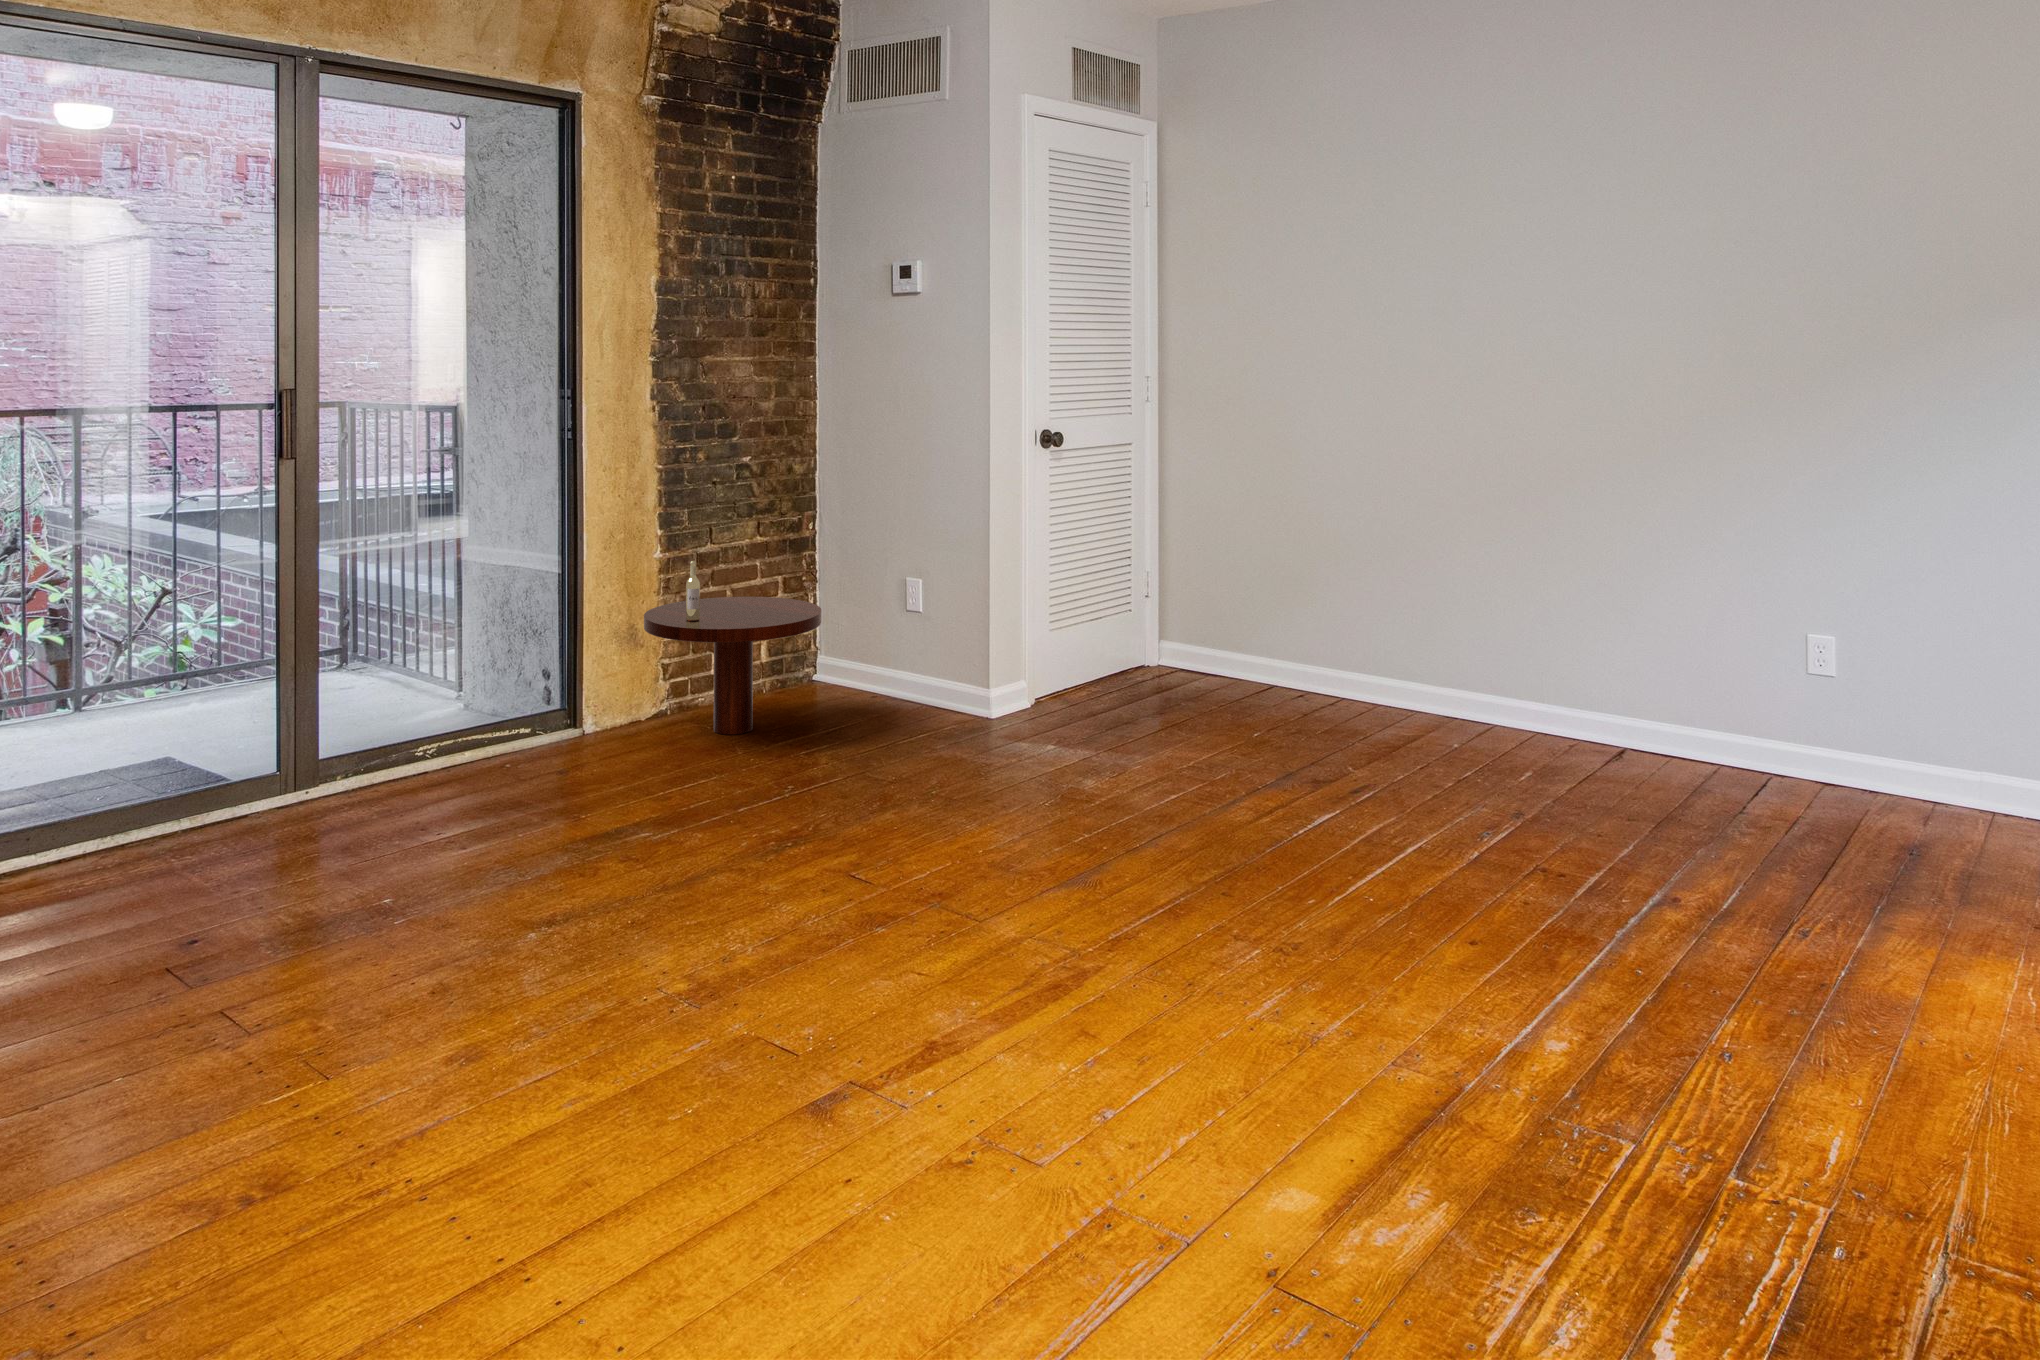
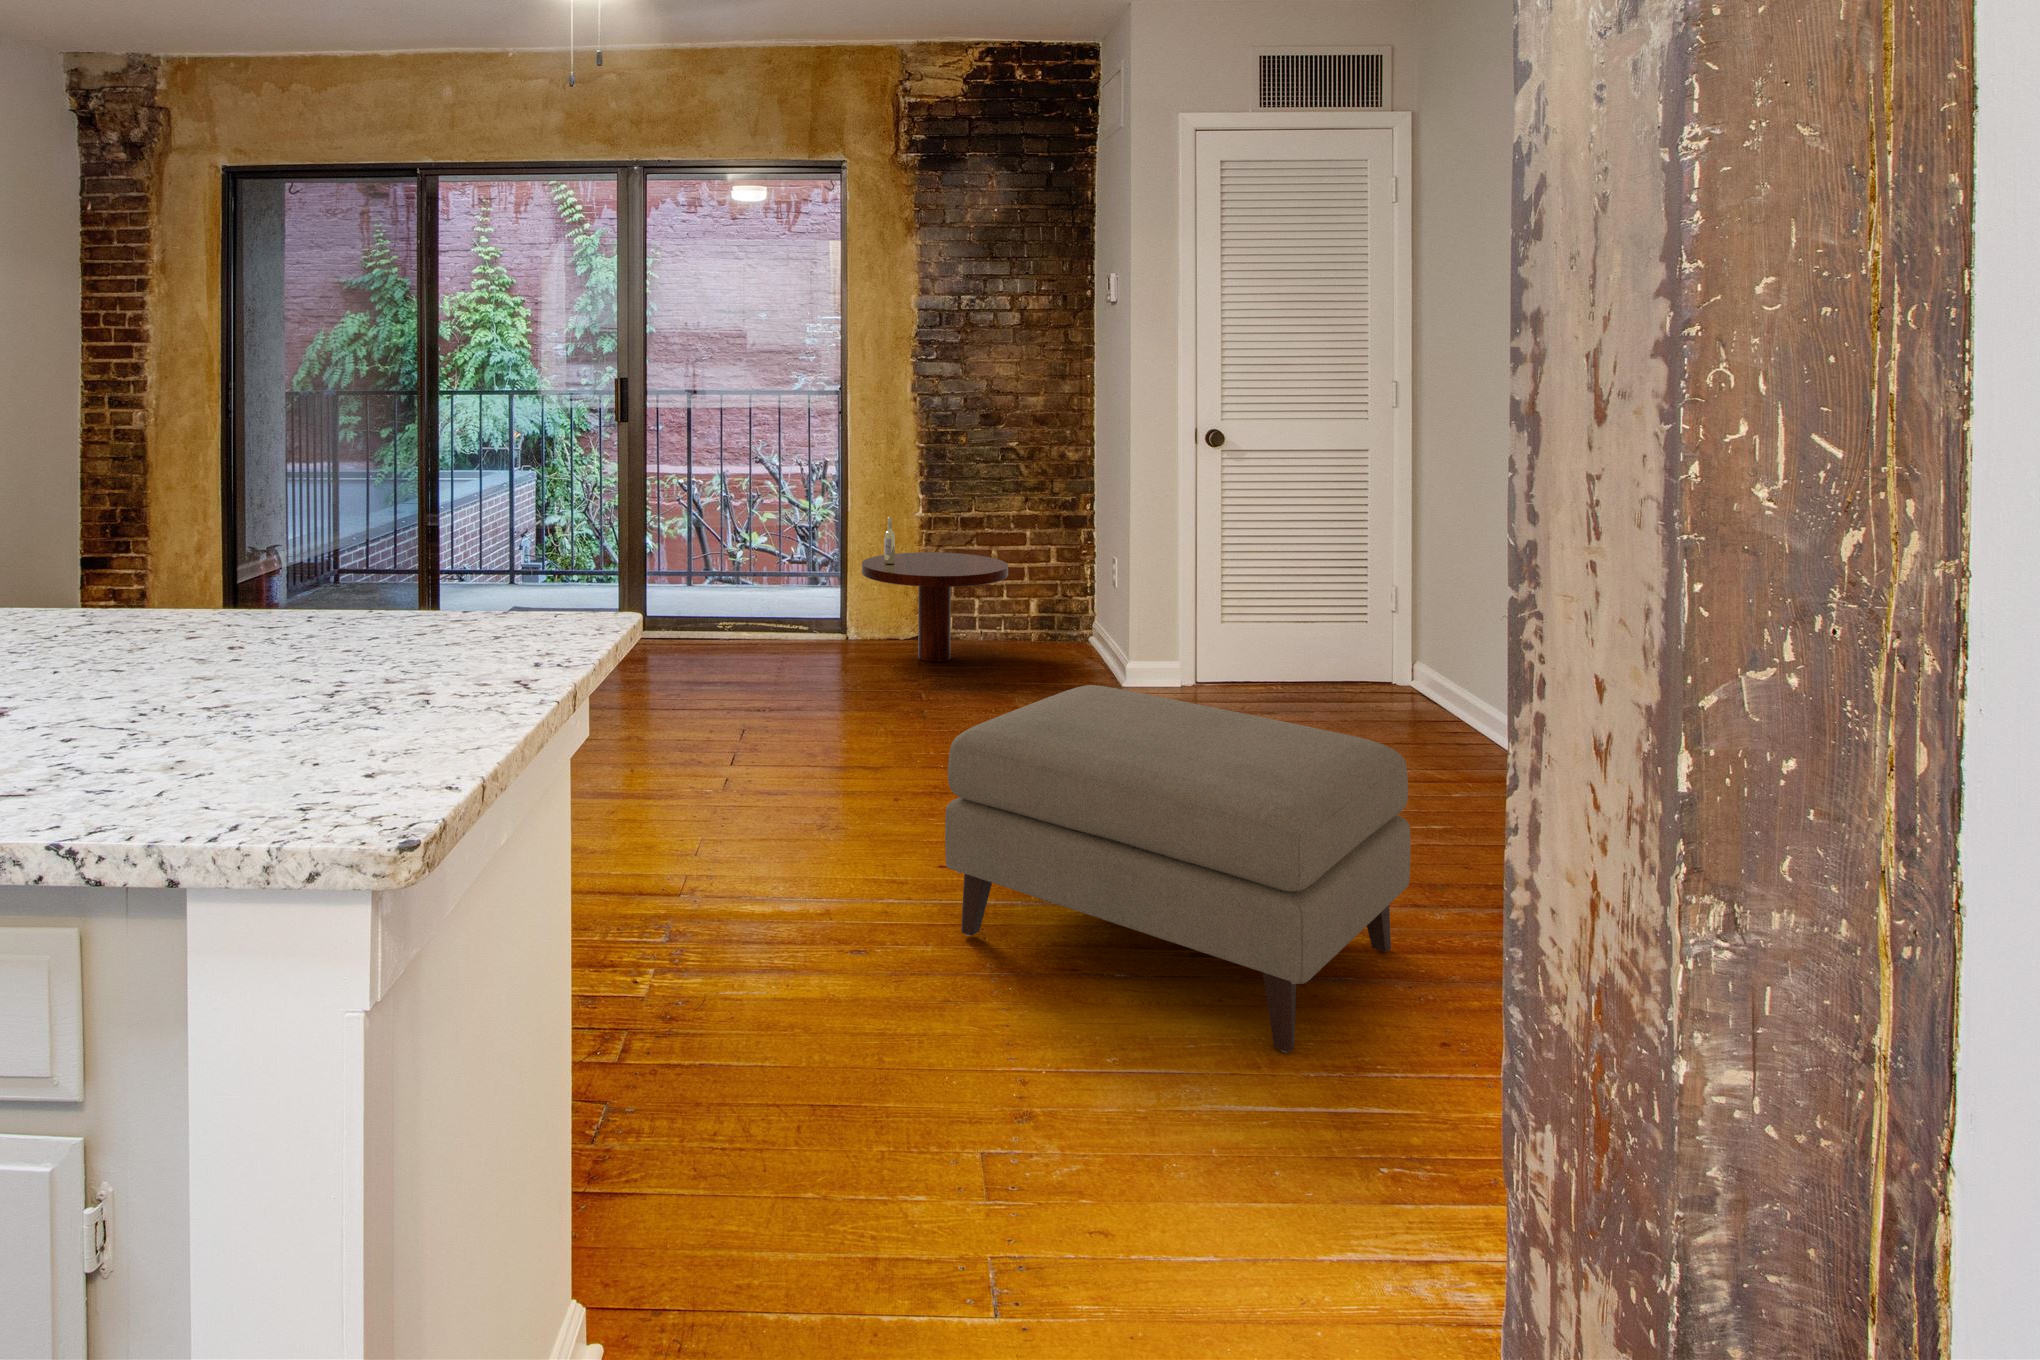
ottoman: none [1354,663,1810,935] -> present [945,685,1410,1052]

